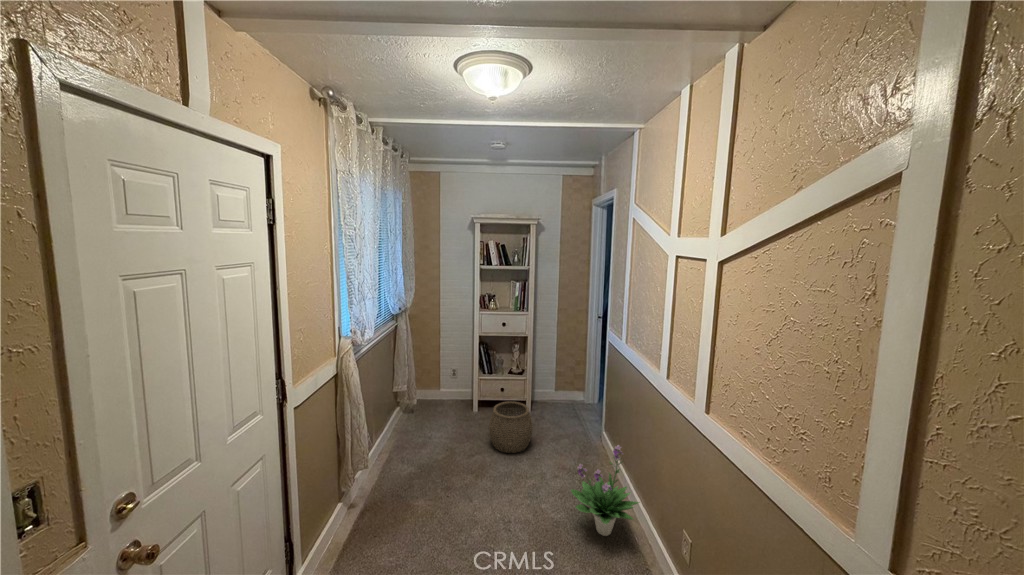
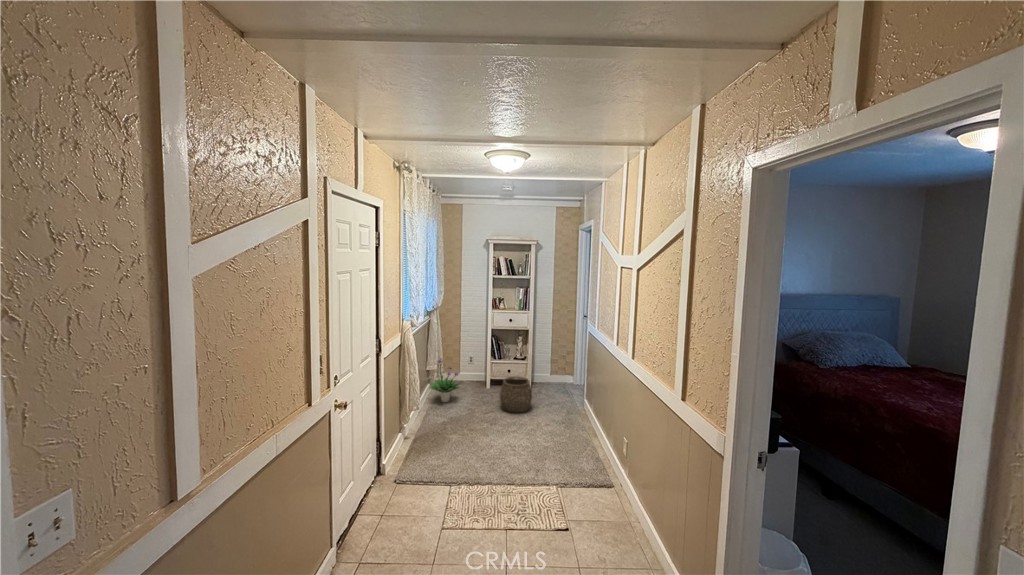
potted plant: present [571,445,639,536] -> present [429,357,460,402]

